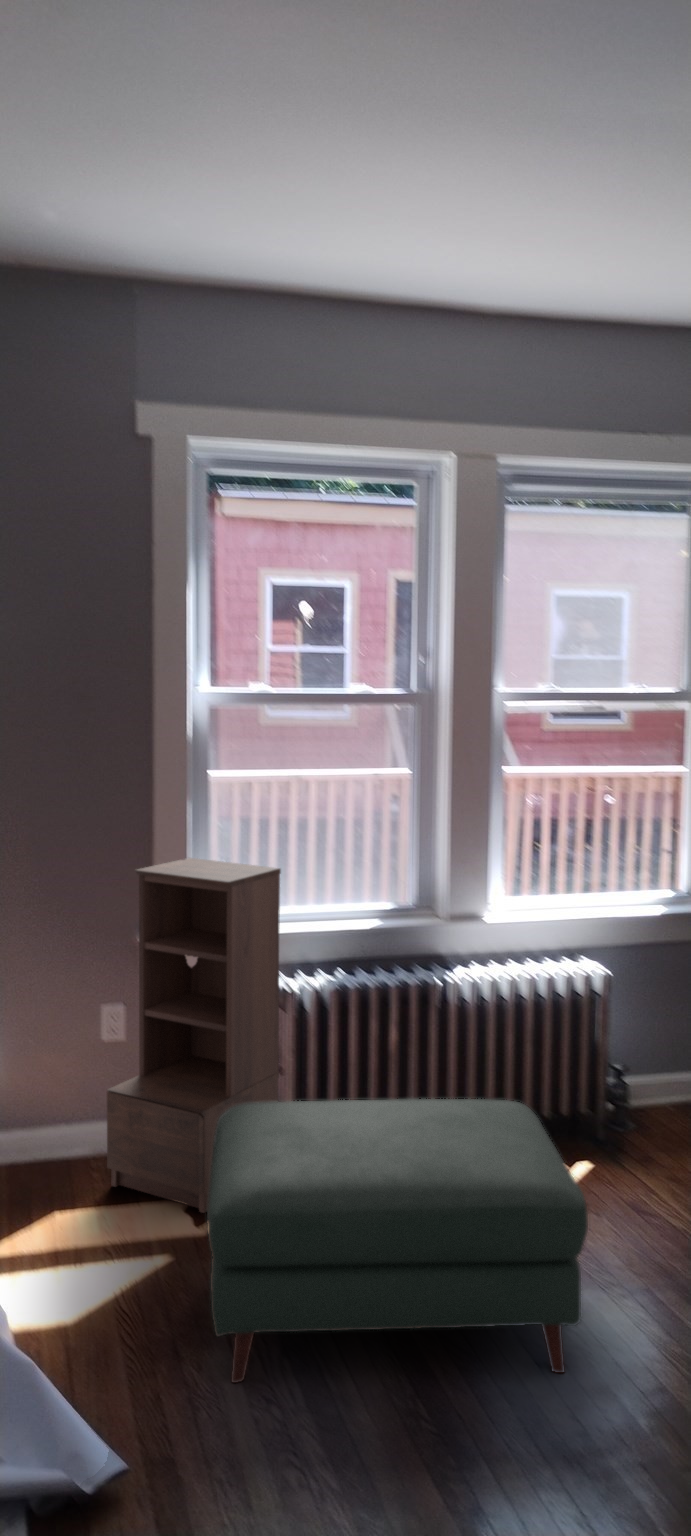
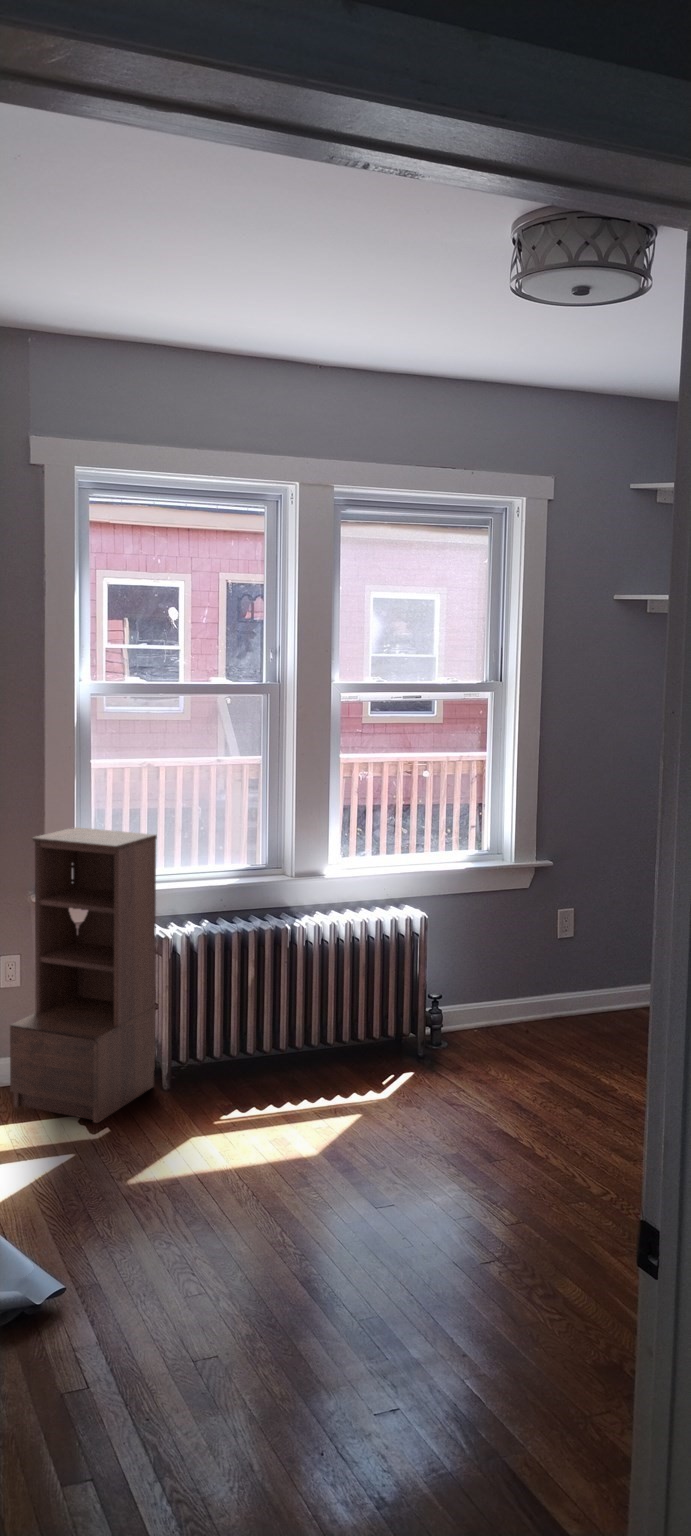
ottoman: present [207,1099,588,1383] -> none [115,1017,416,1238]

